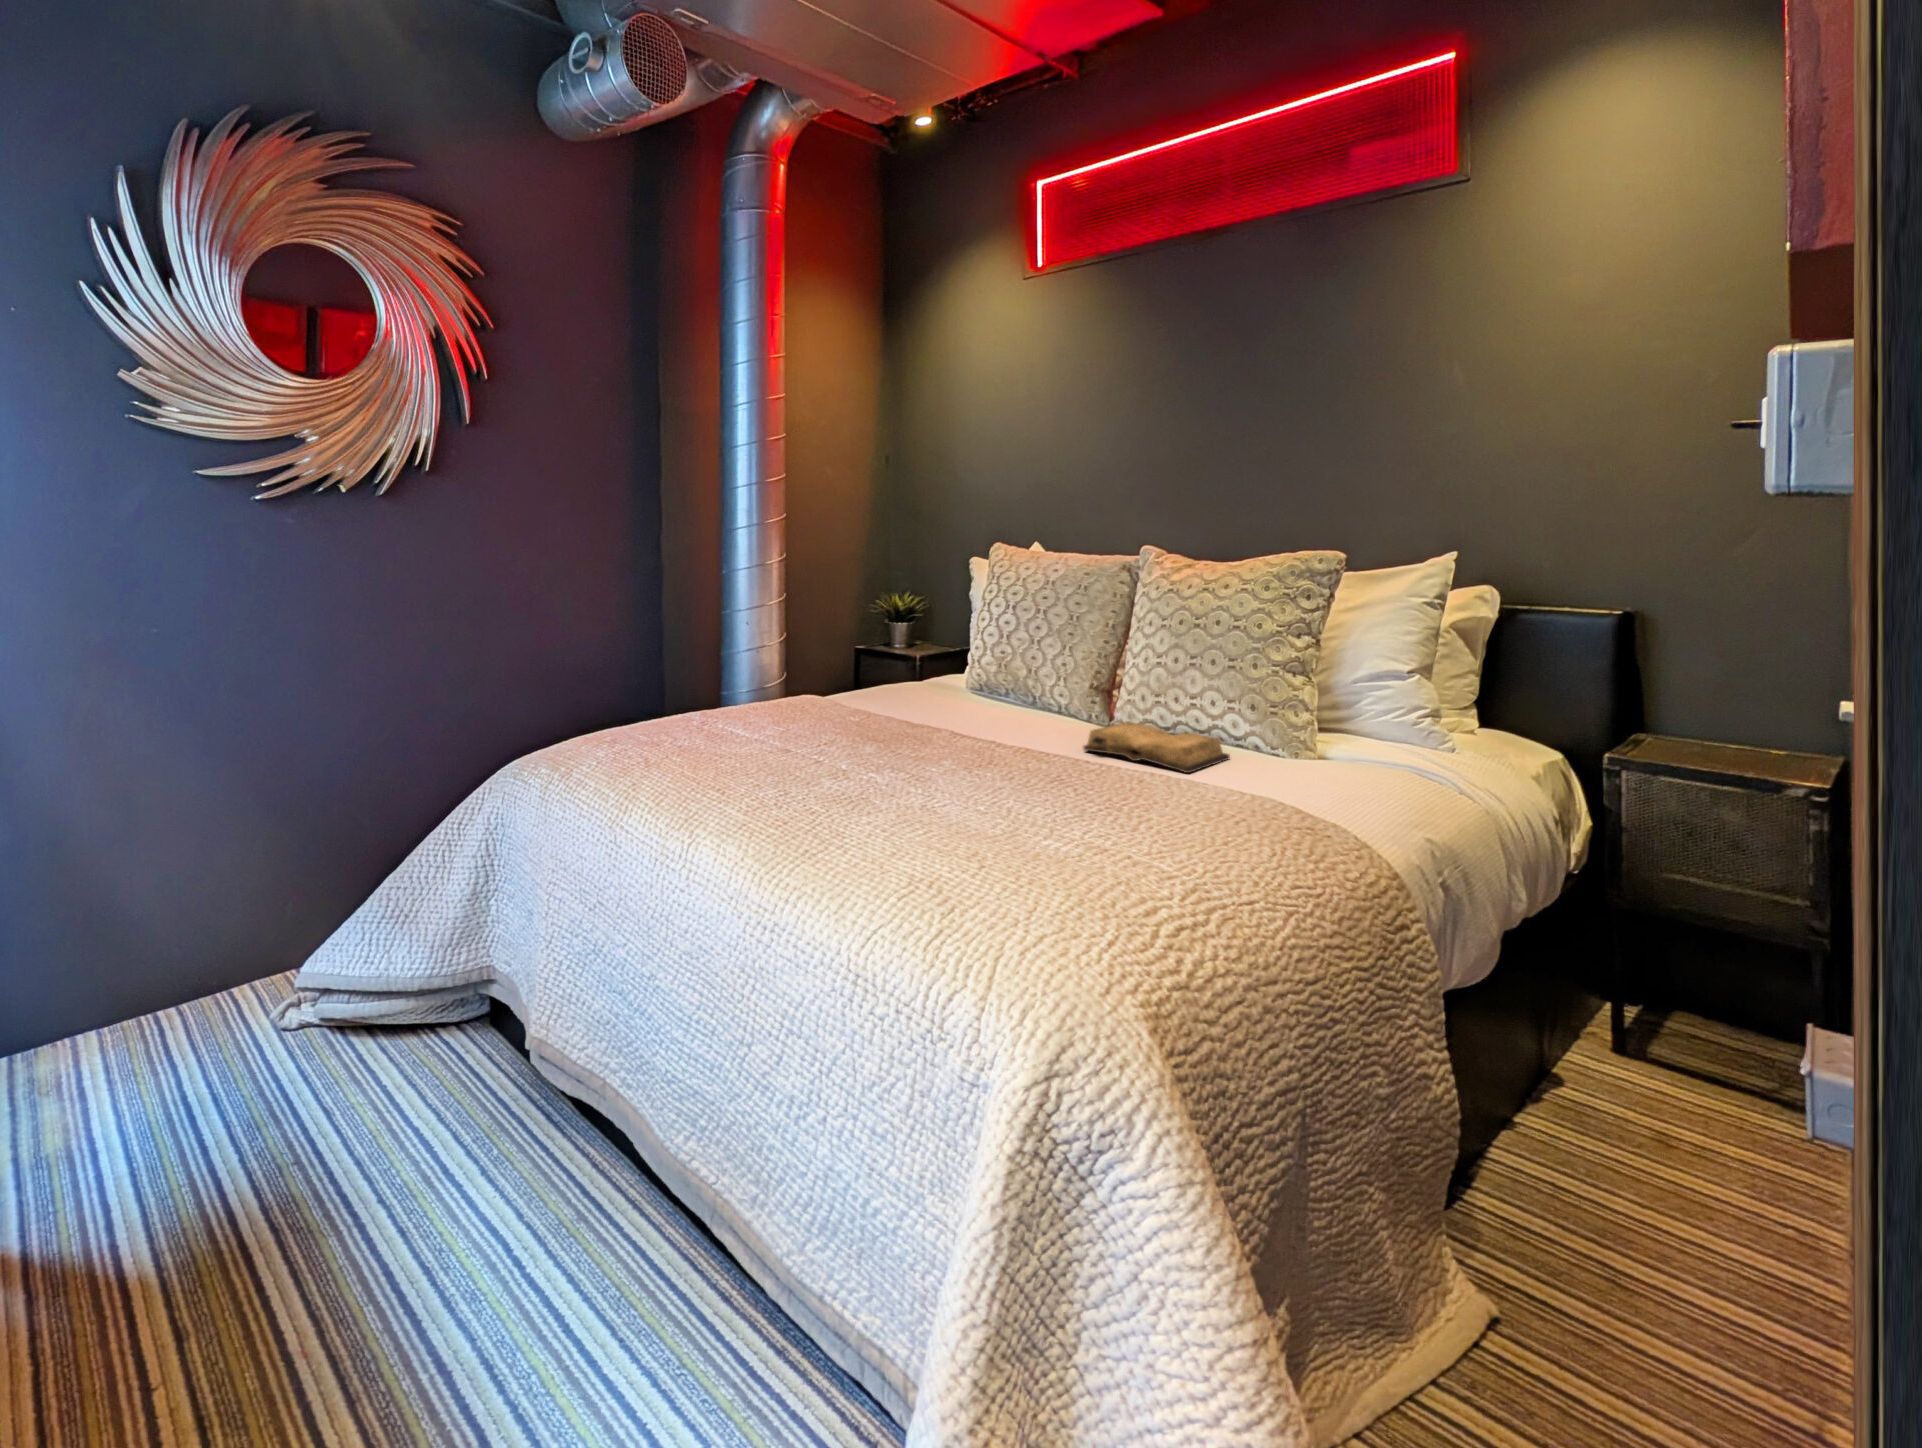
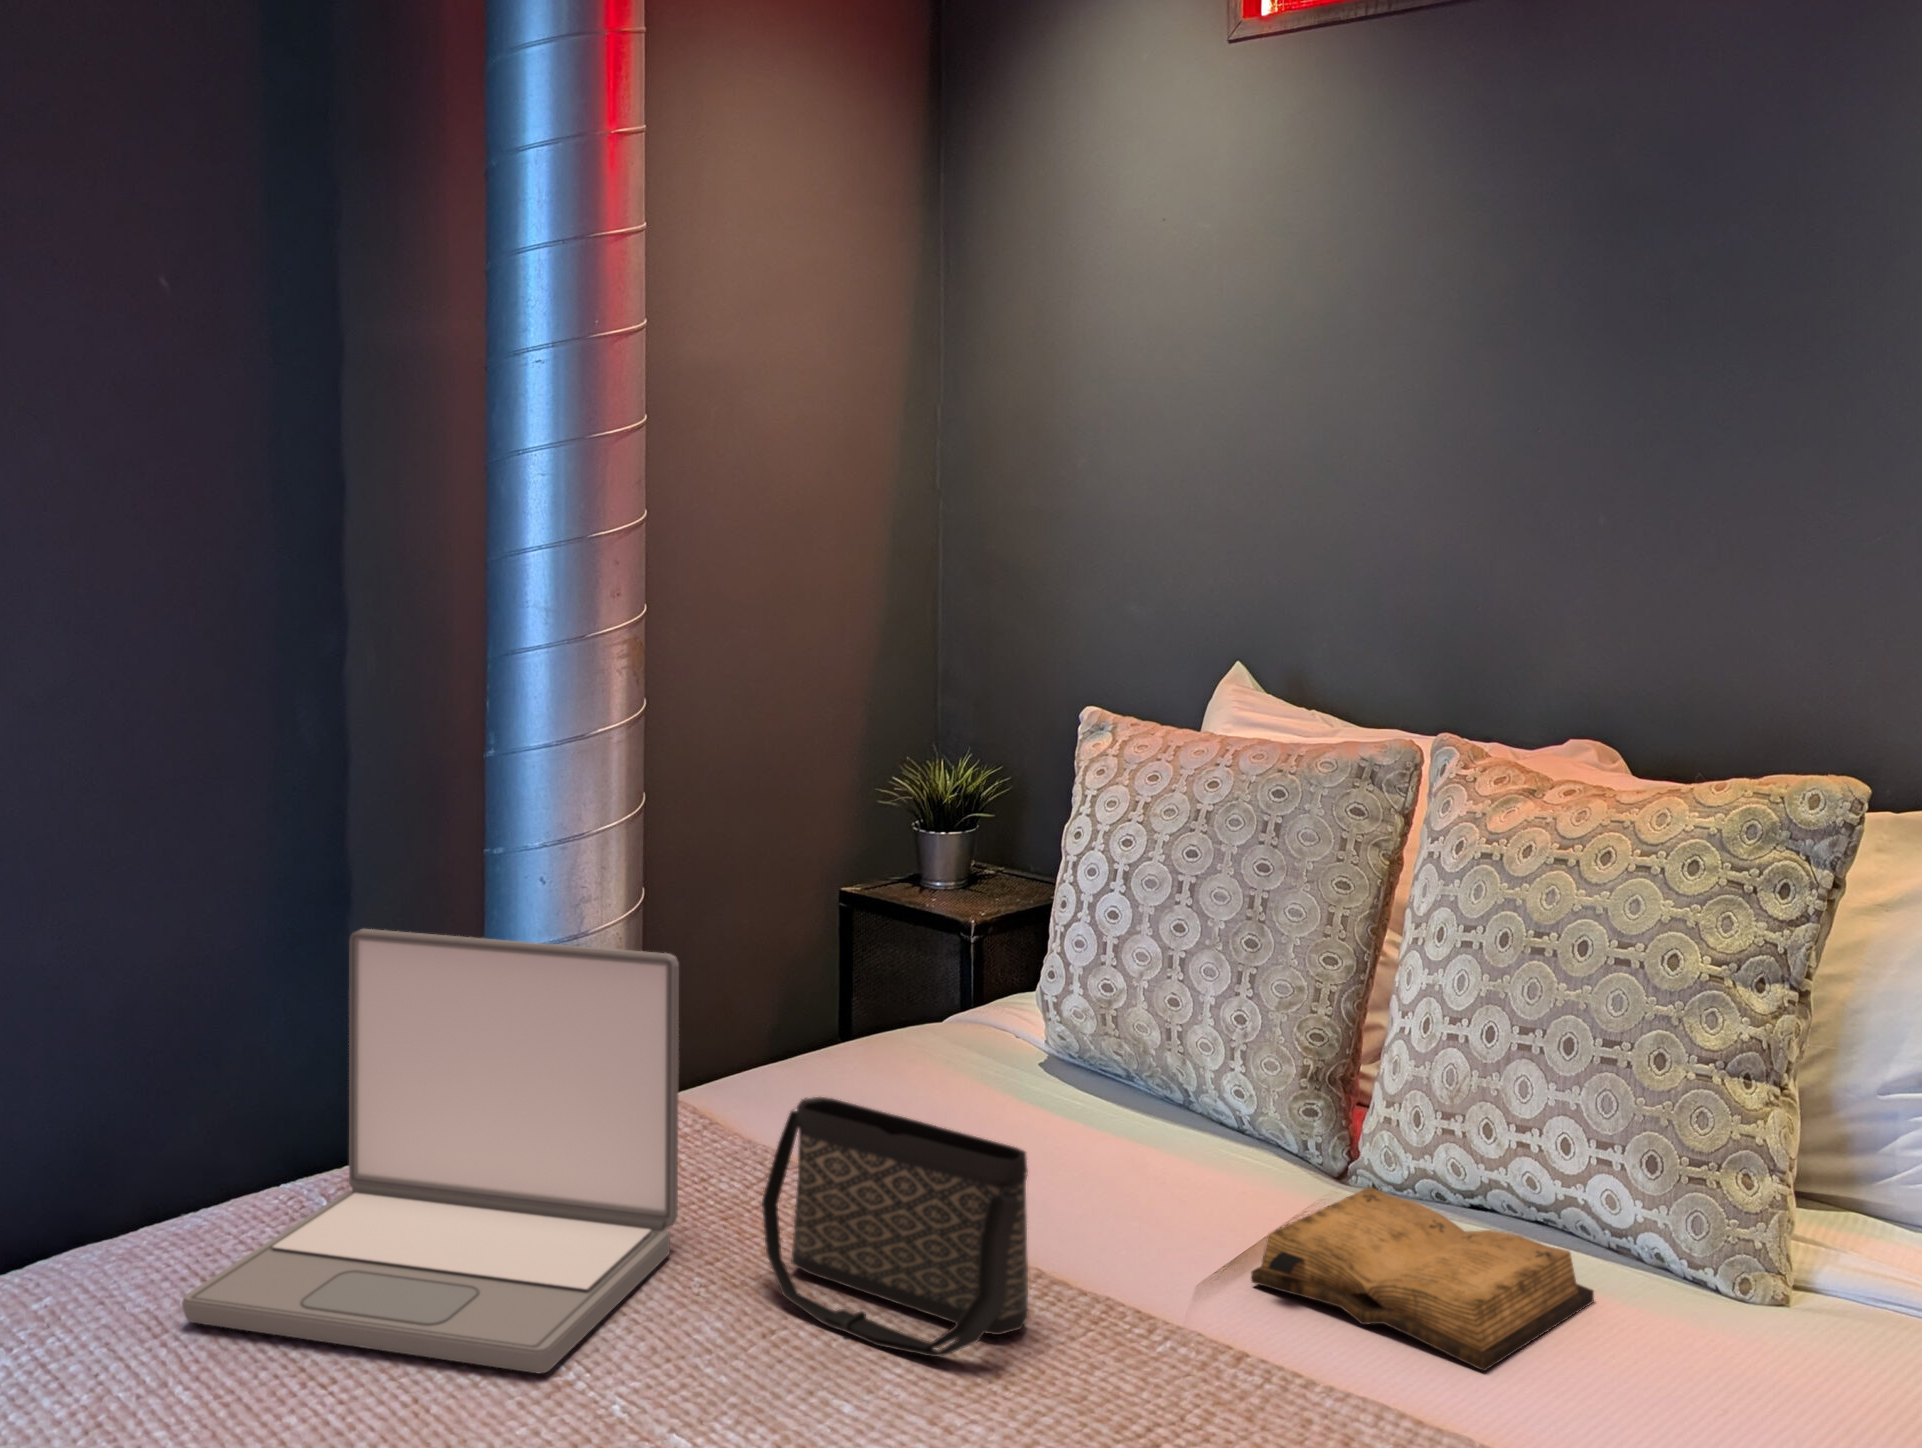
laptop: none [673,609,849,758] -> present [182,929,679,1374]
handbag: none [887,671,1000,759] -> present [762,1097,1028,1357]

